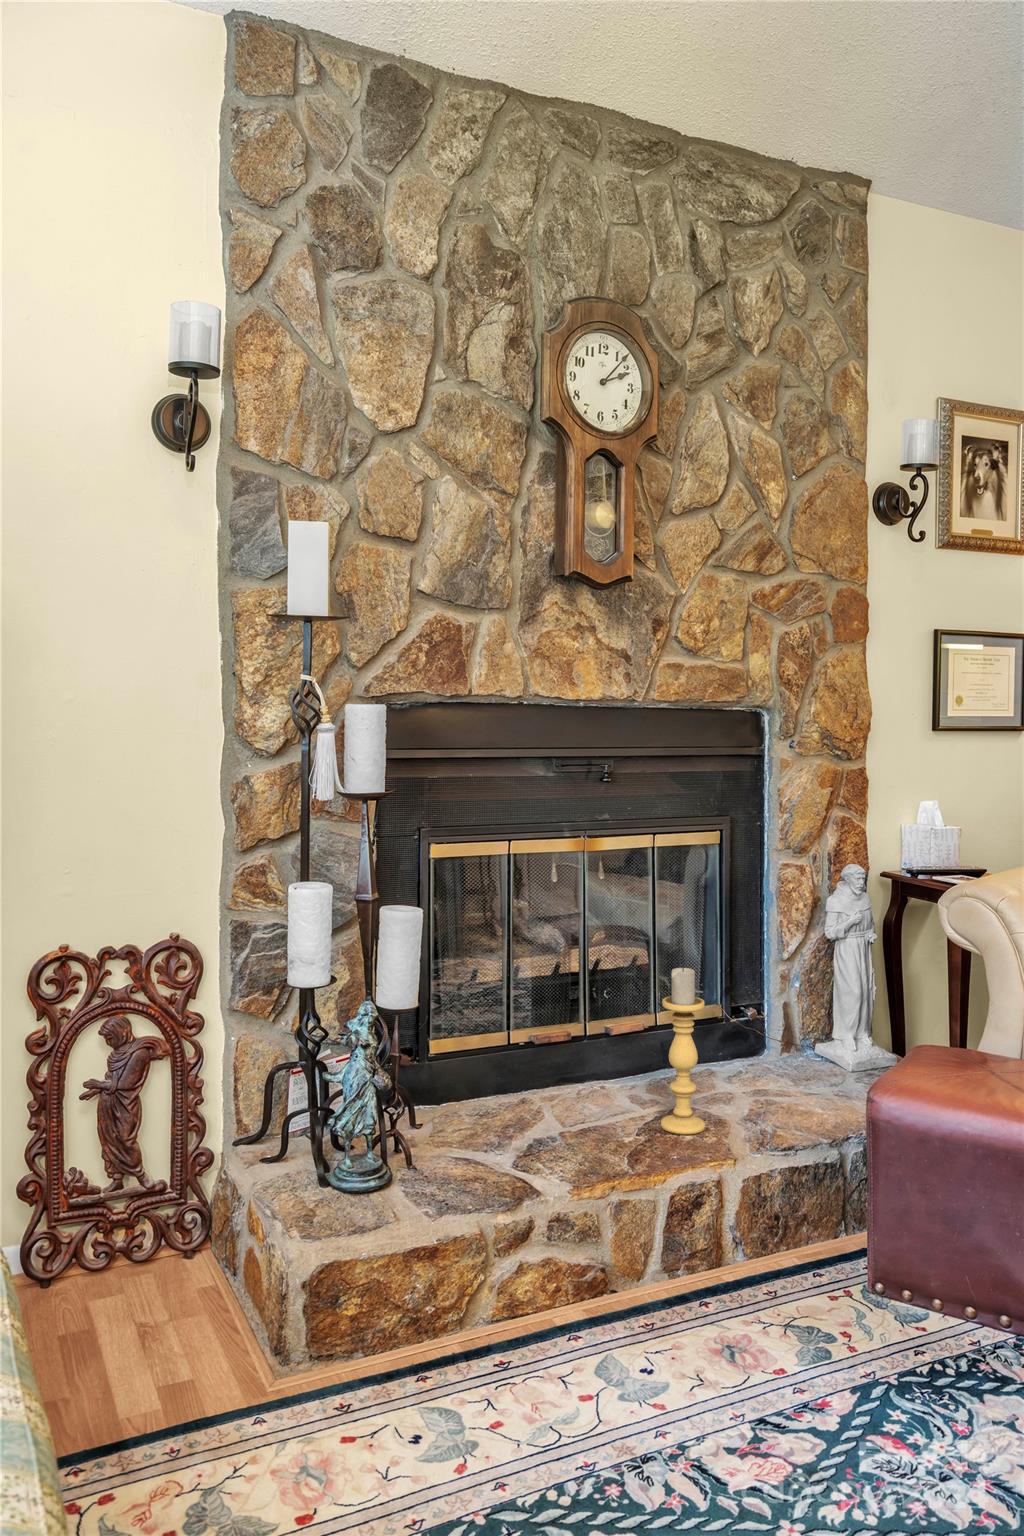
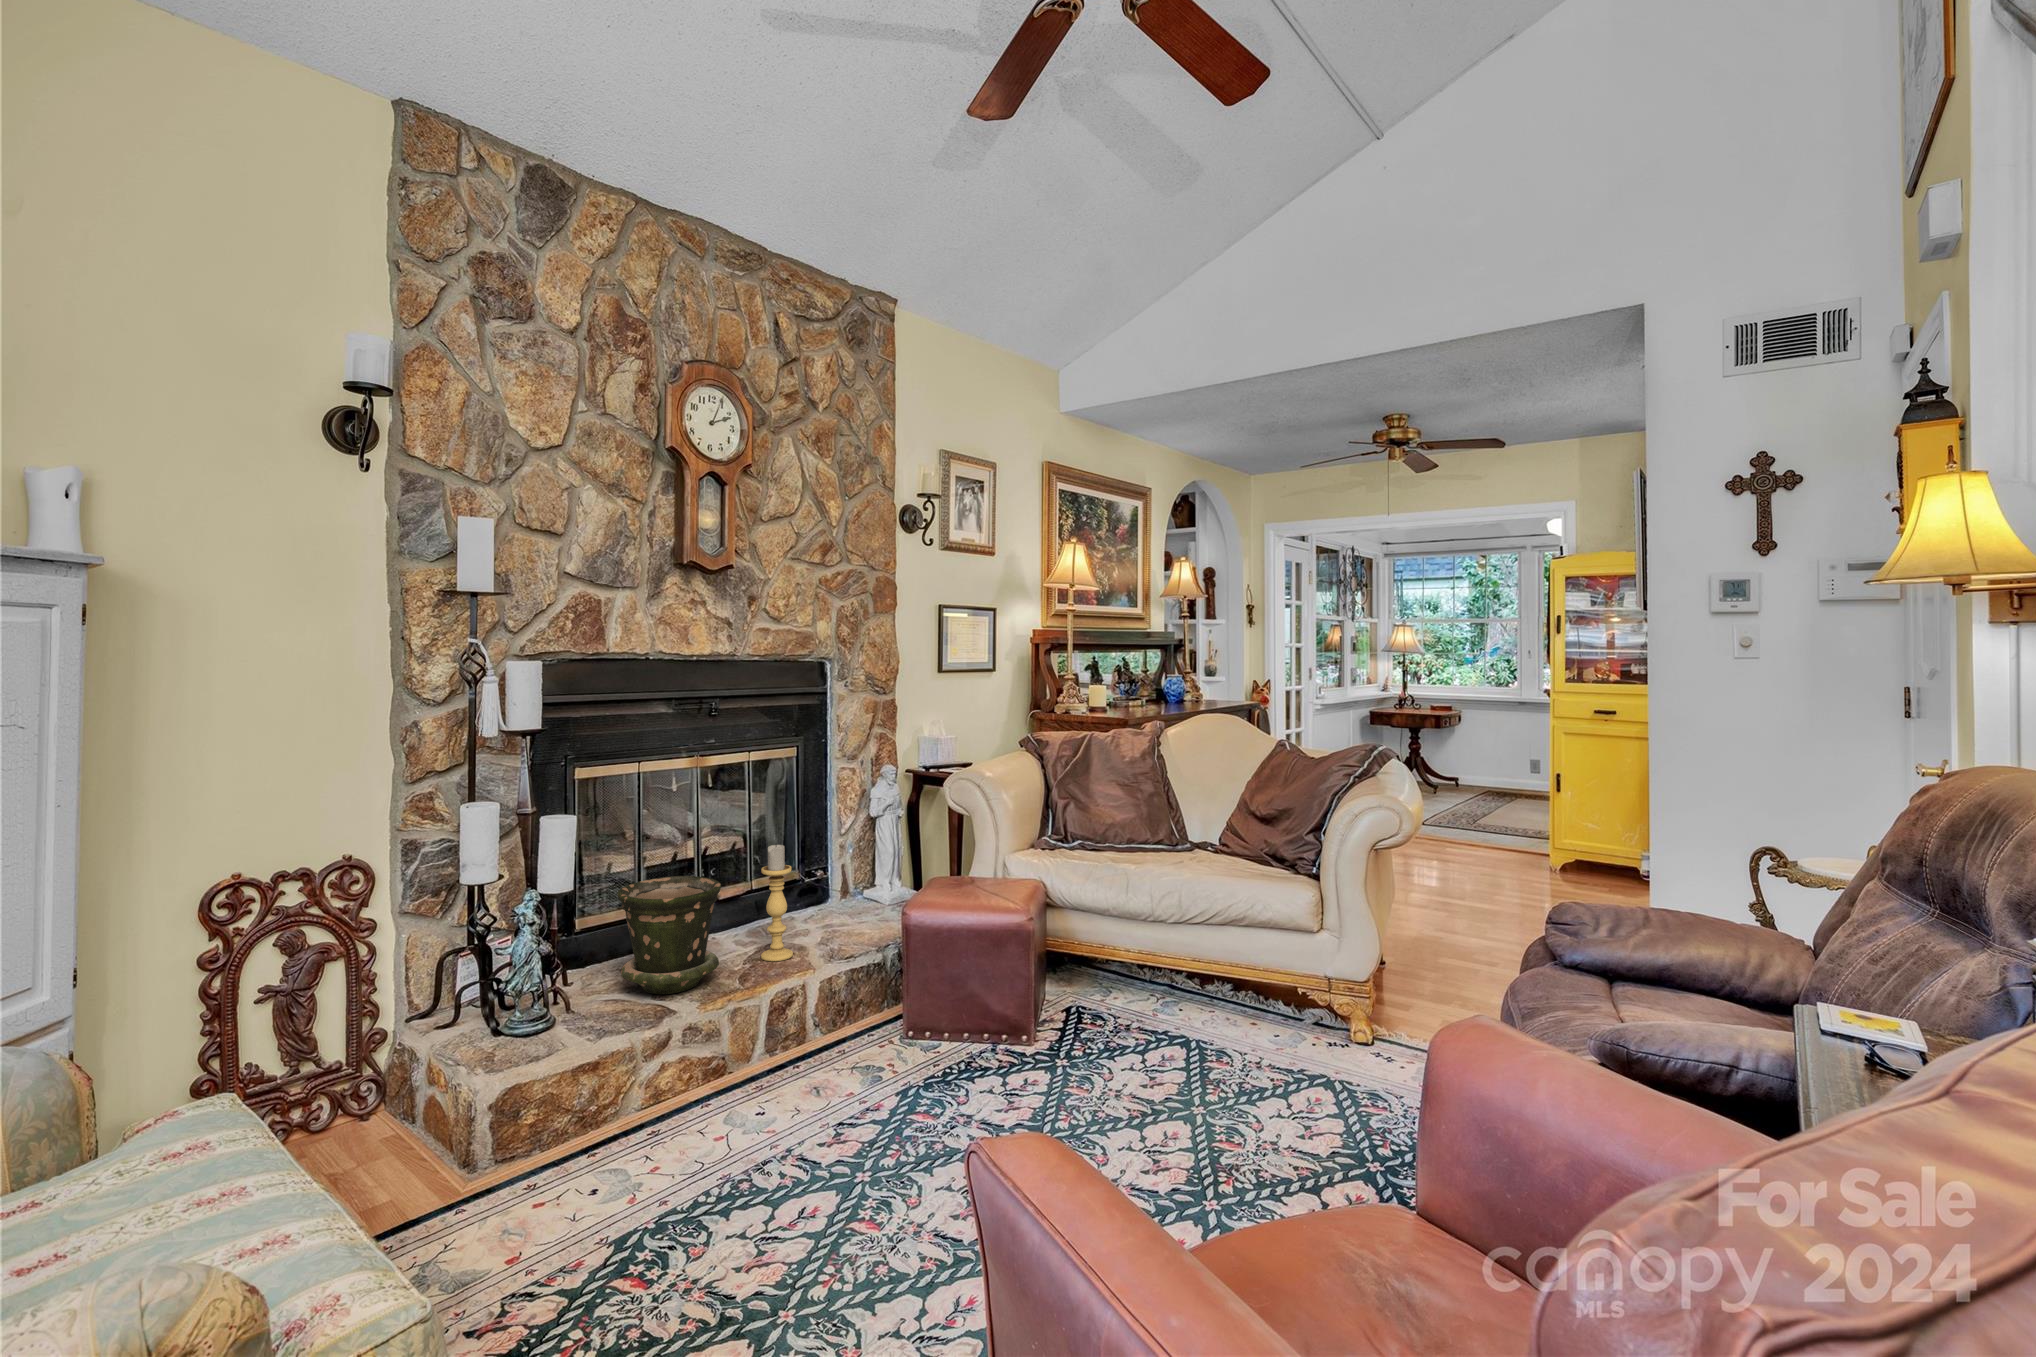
flower pot: none [471,998,604,1161] -> present [617,876,721,994]

